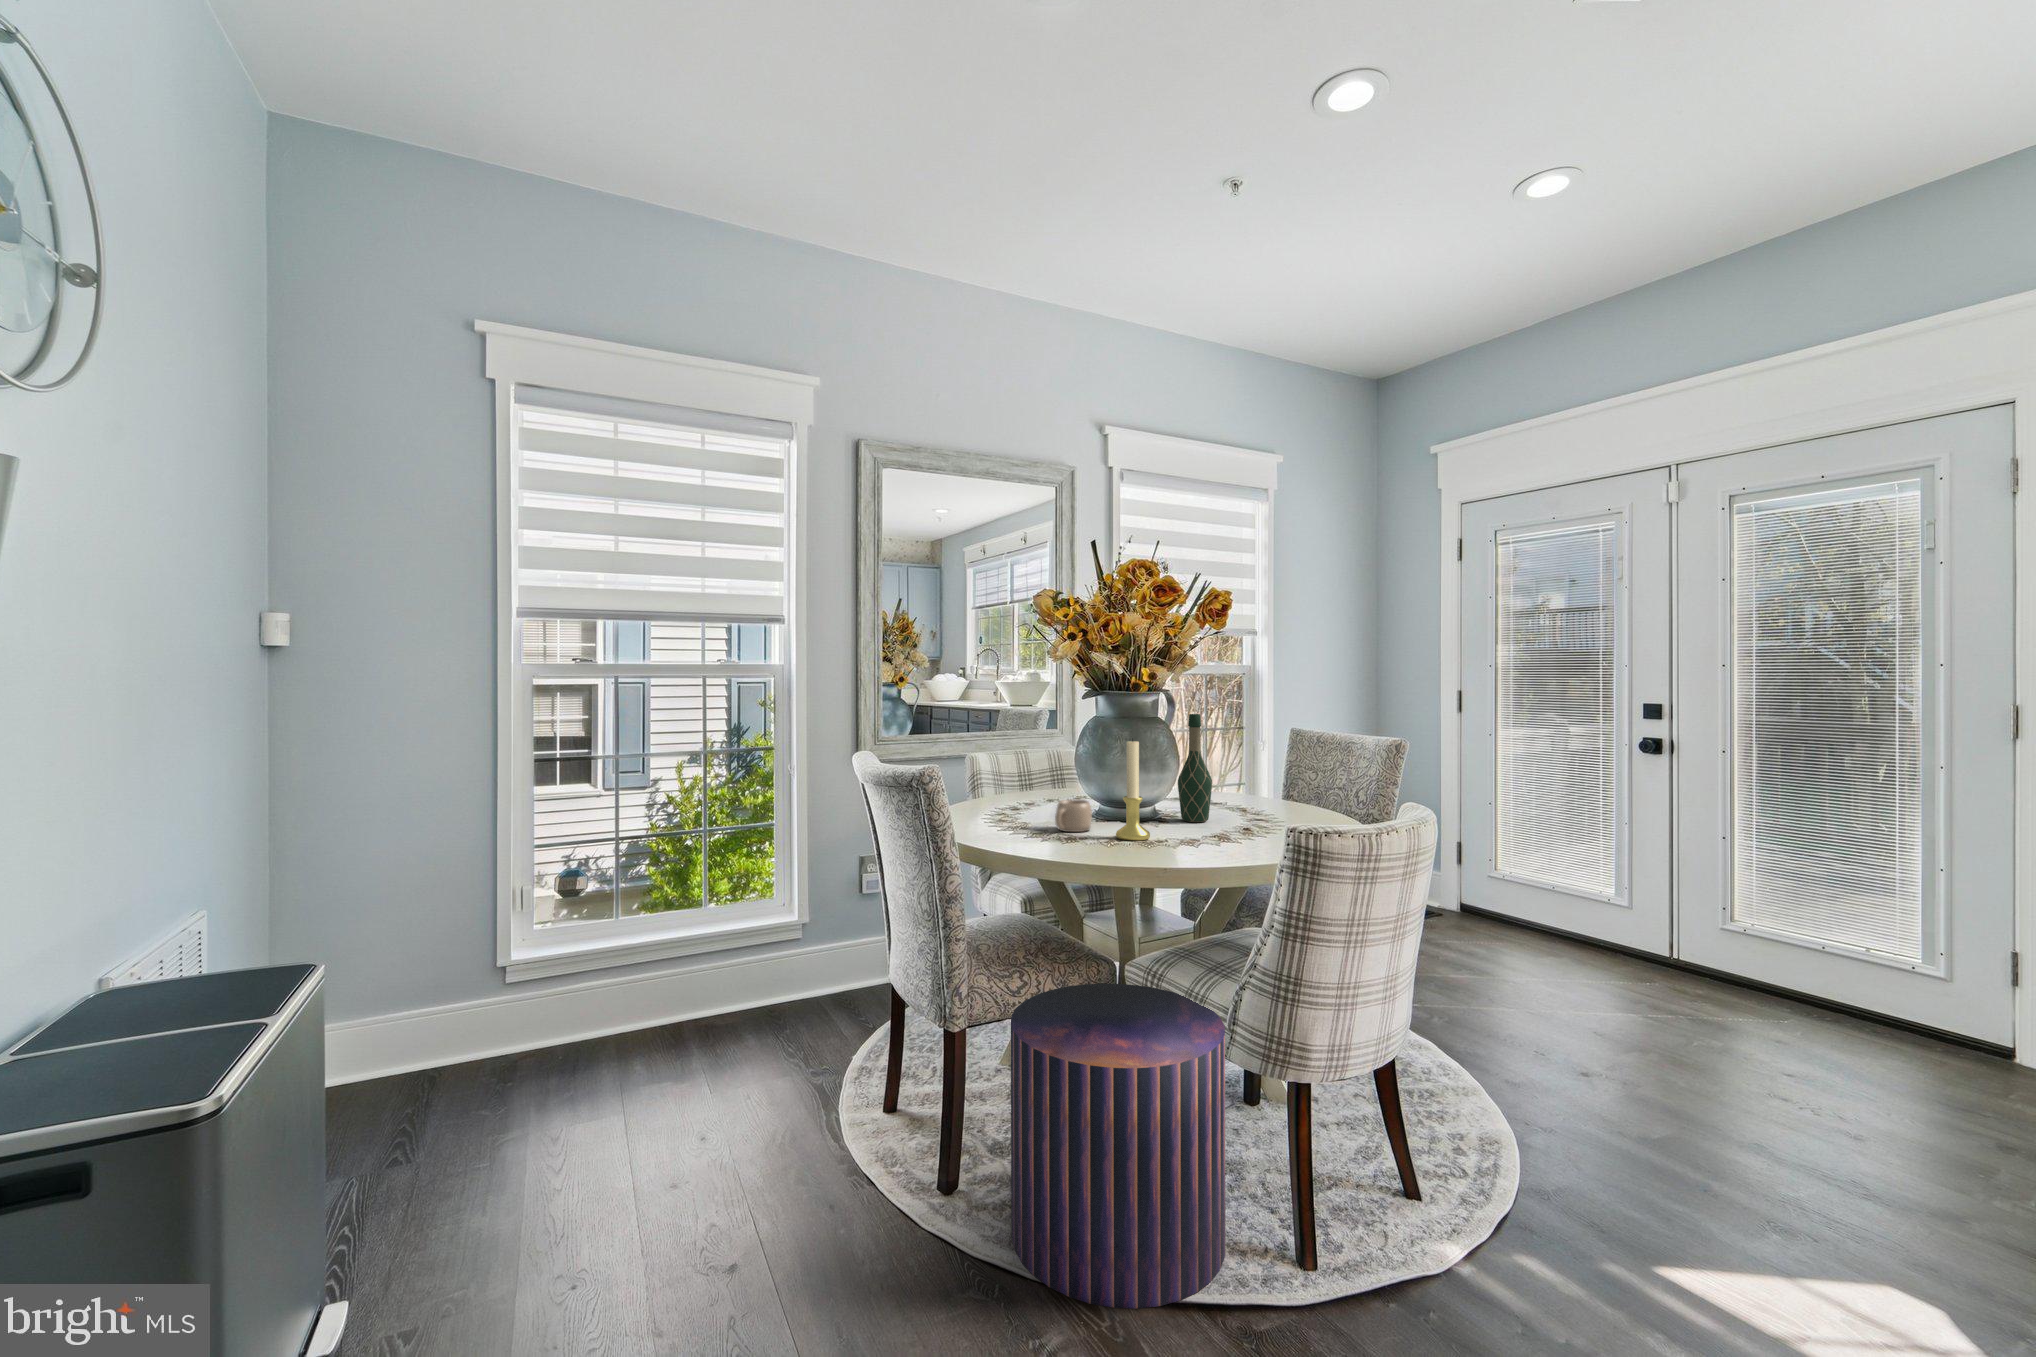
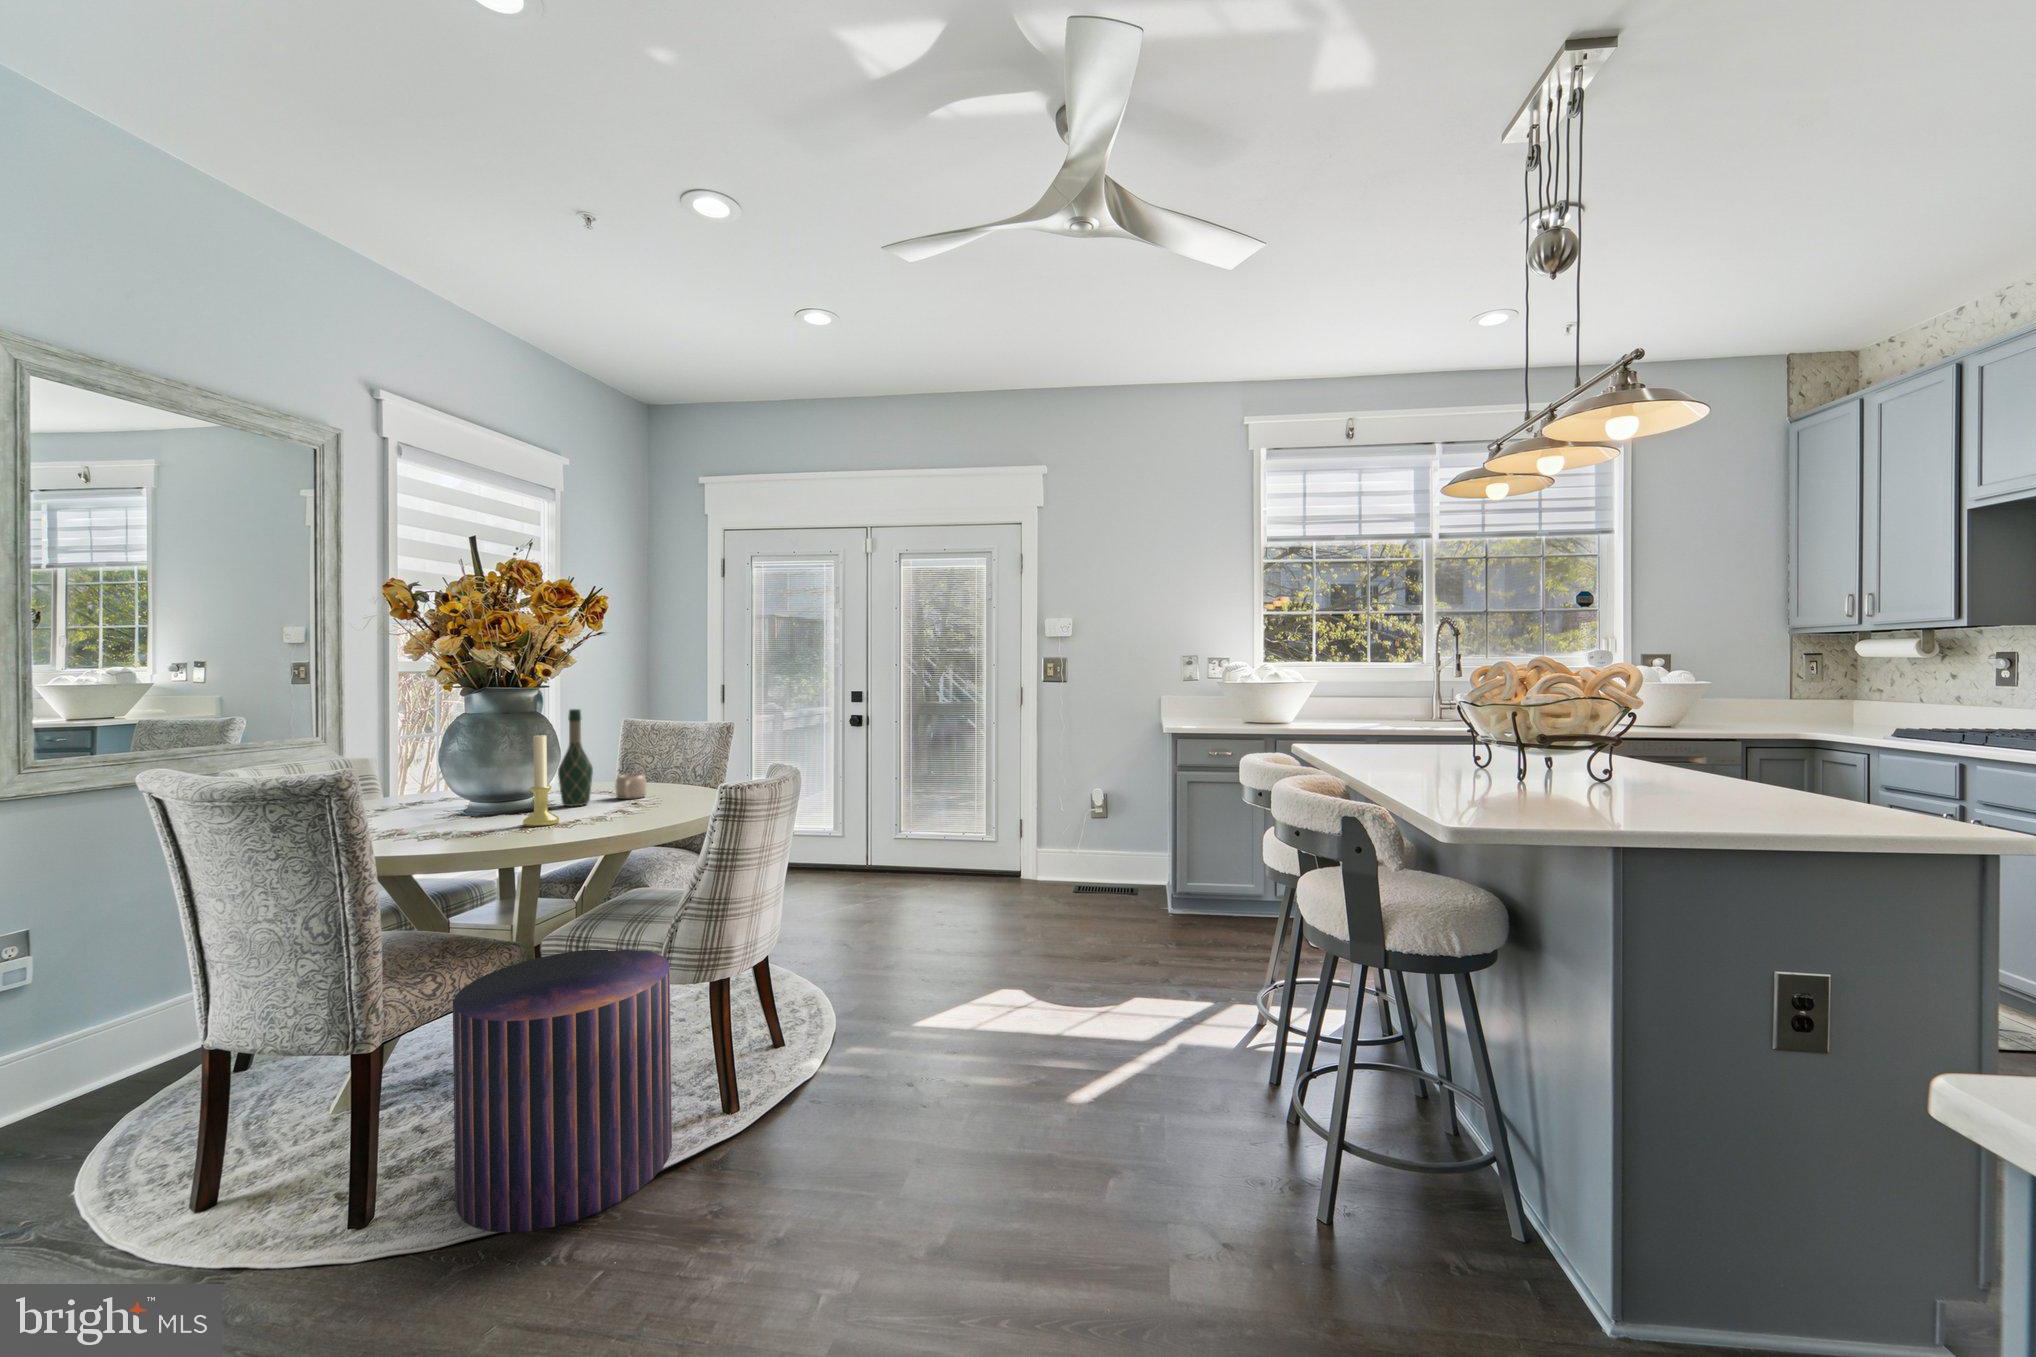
mug: present [1055,799,1092,832] -> present [615,774,647,799]

